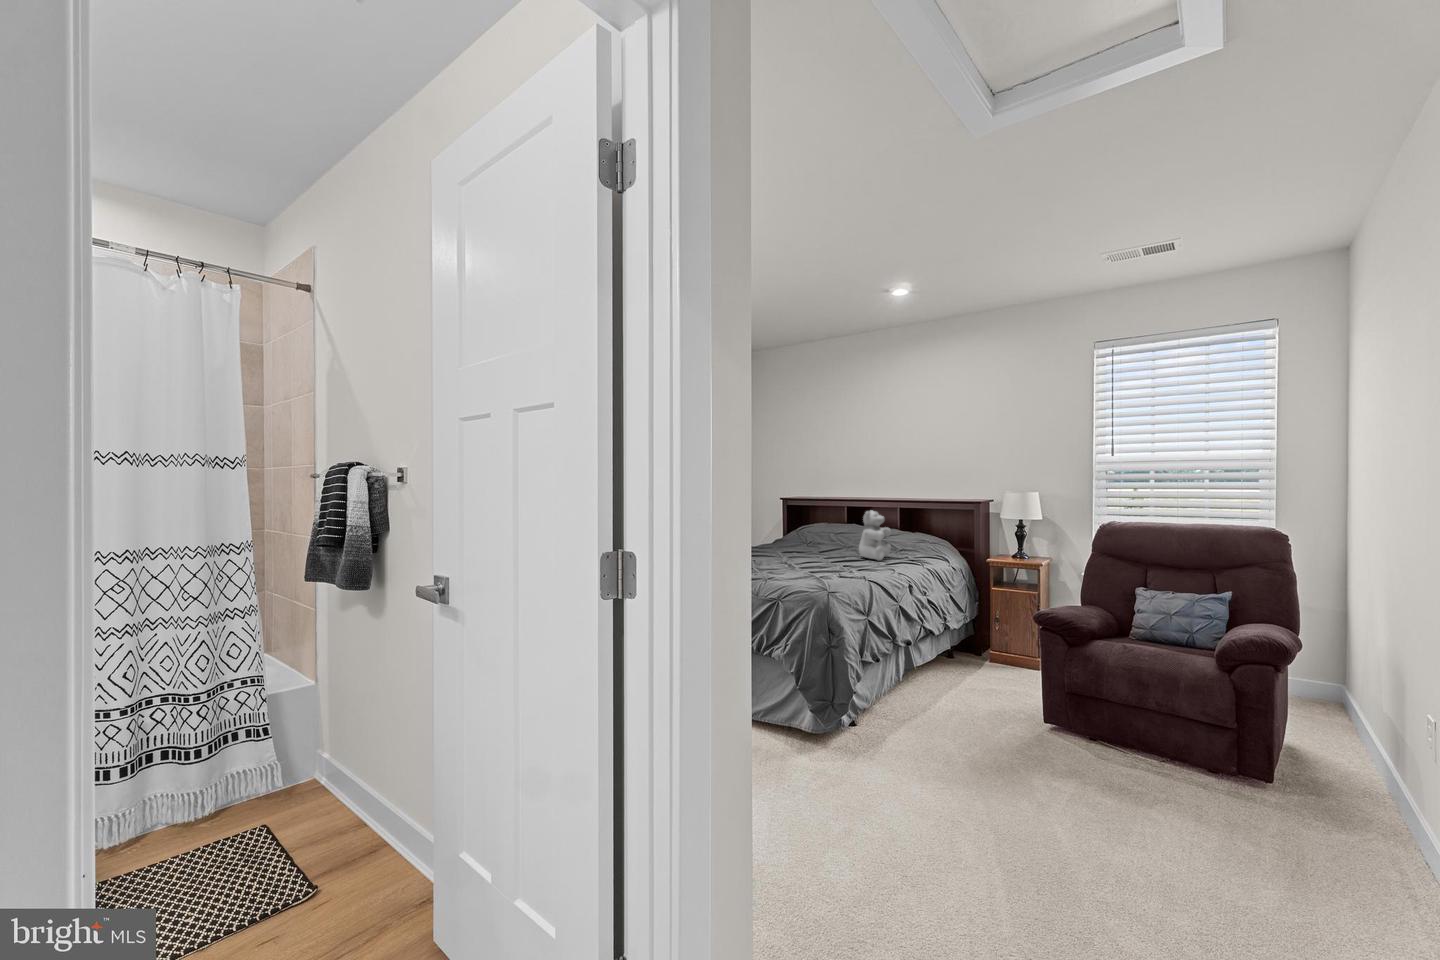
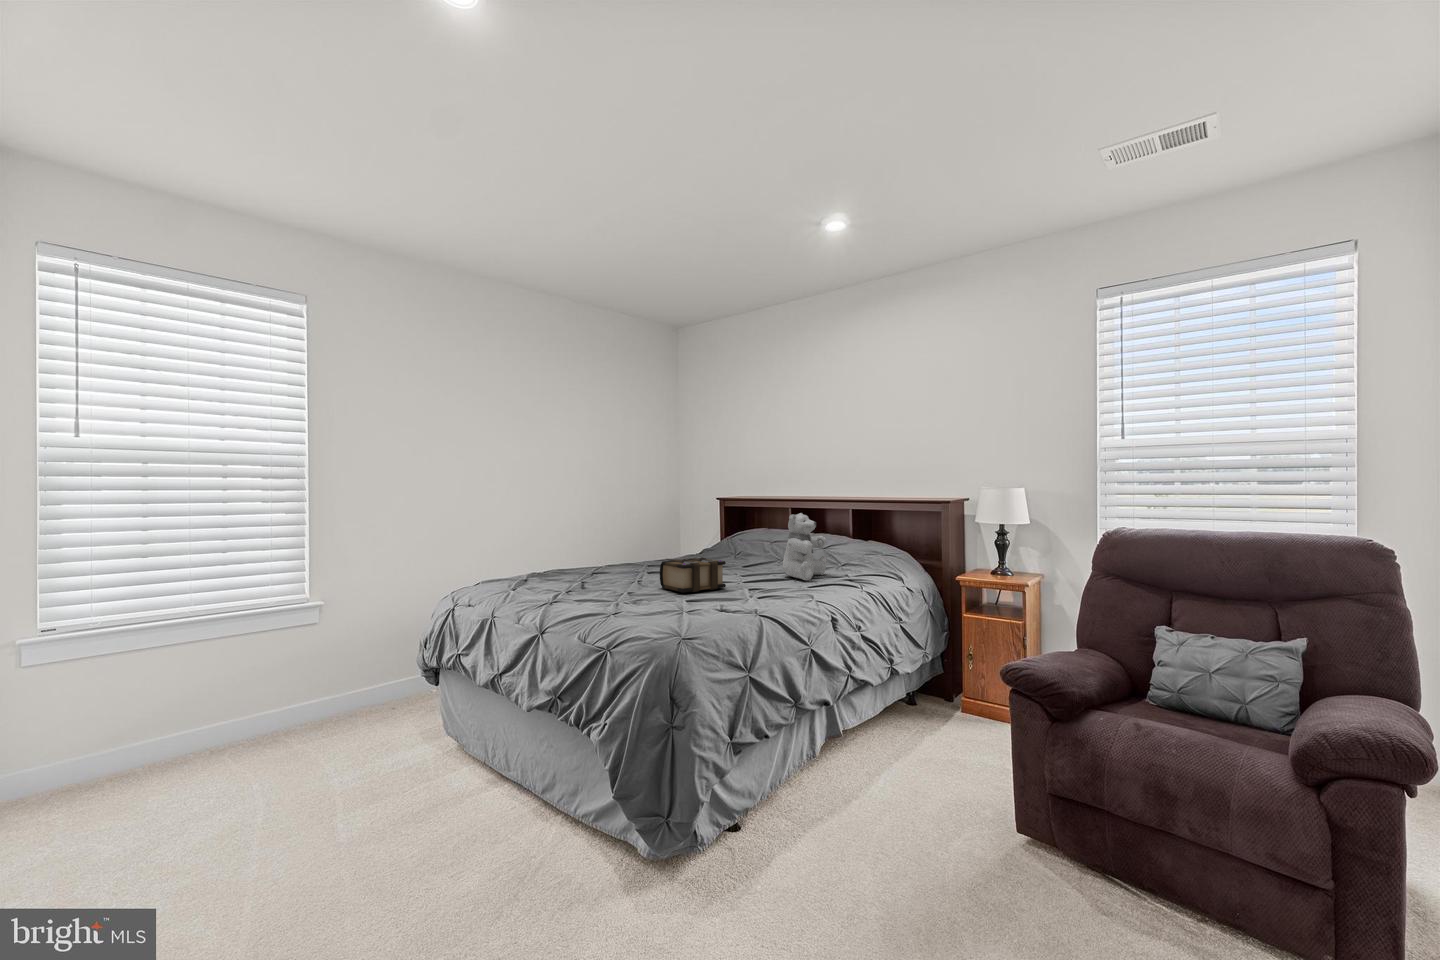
book: none [776,542,825,567] -> present [660,557,726,593]

